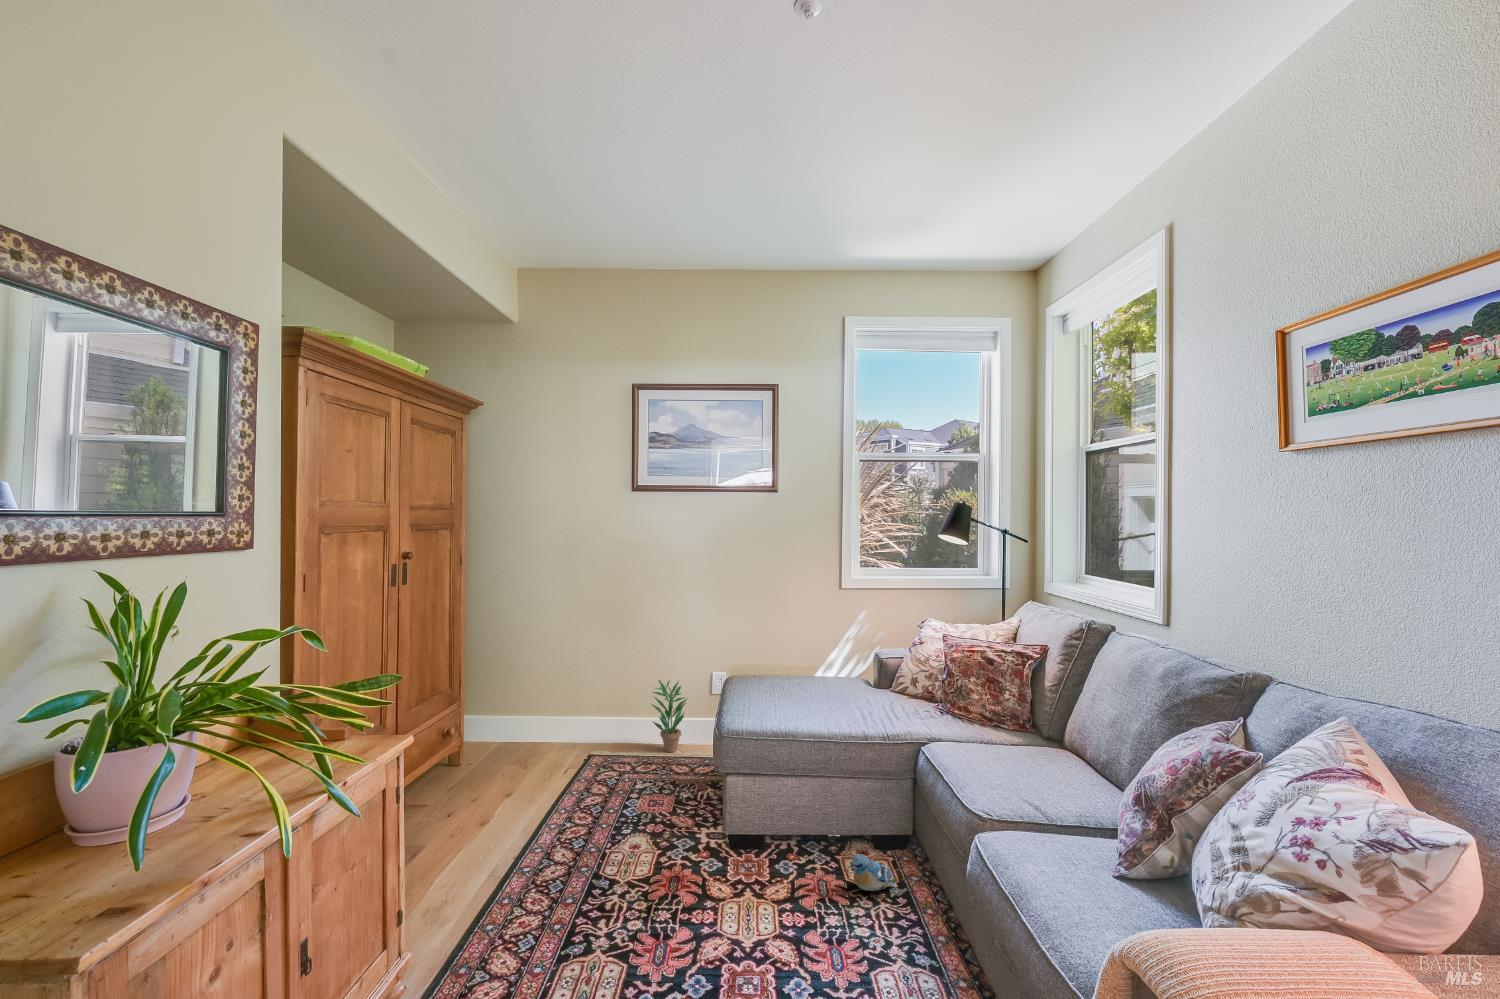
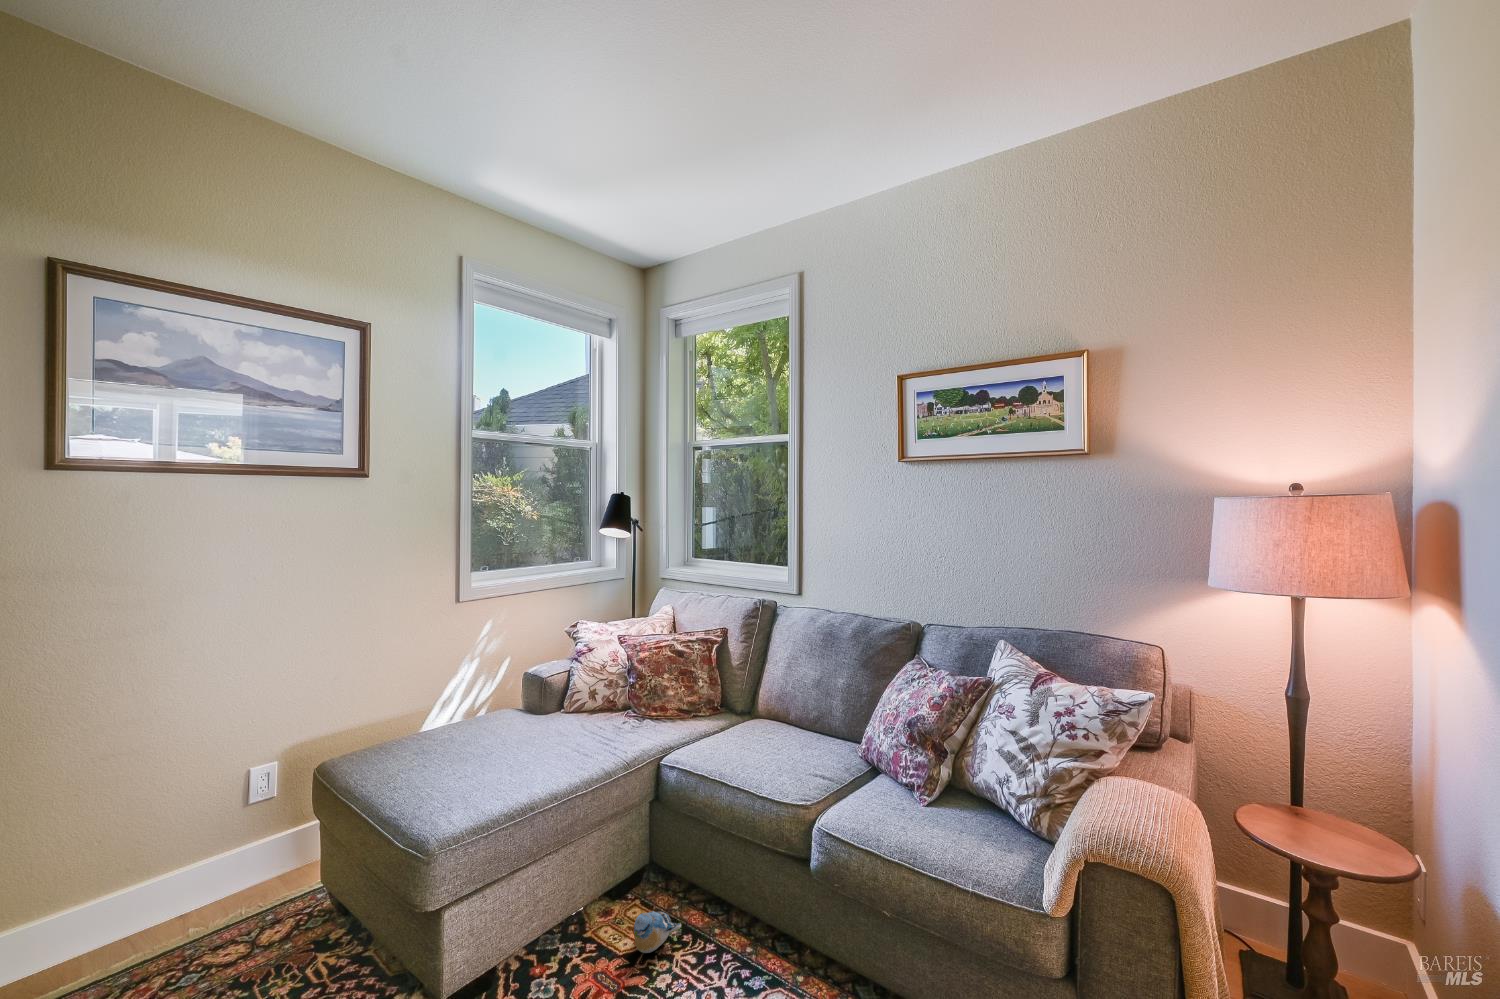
potted plant: present [652,680,687,752] -> none [121,807,213,942]

